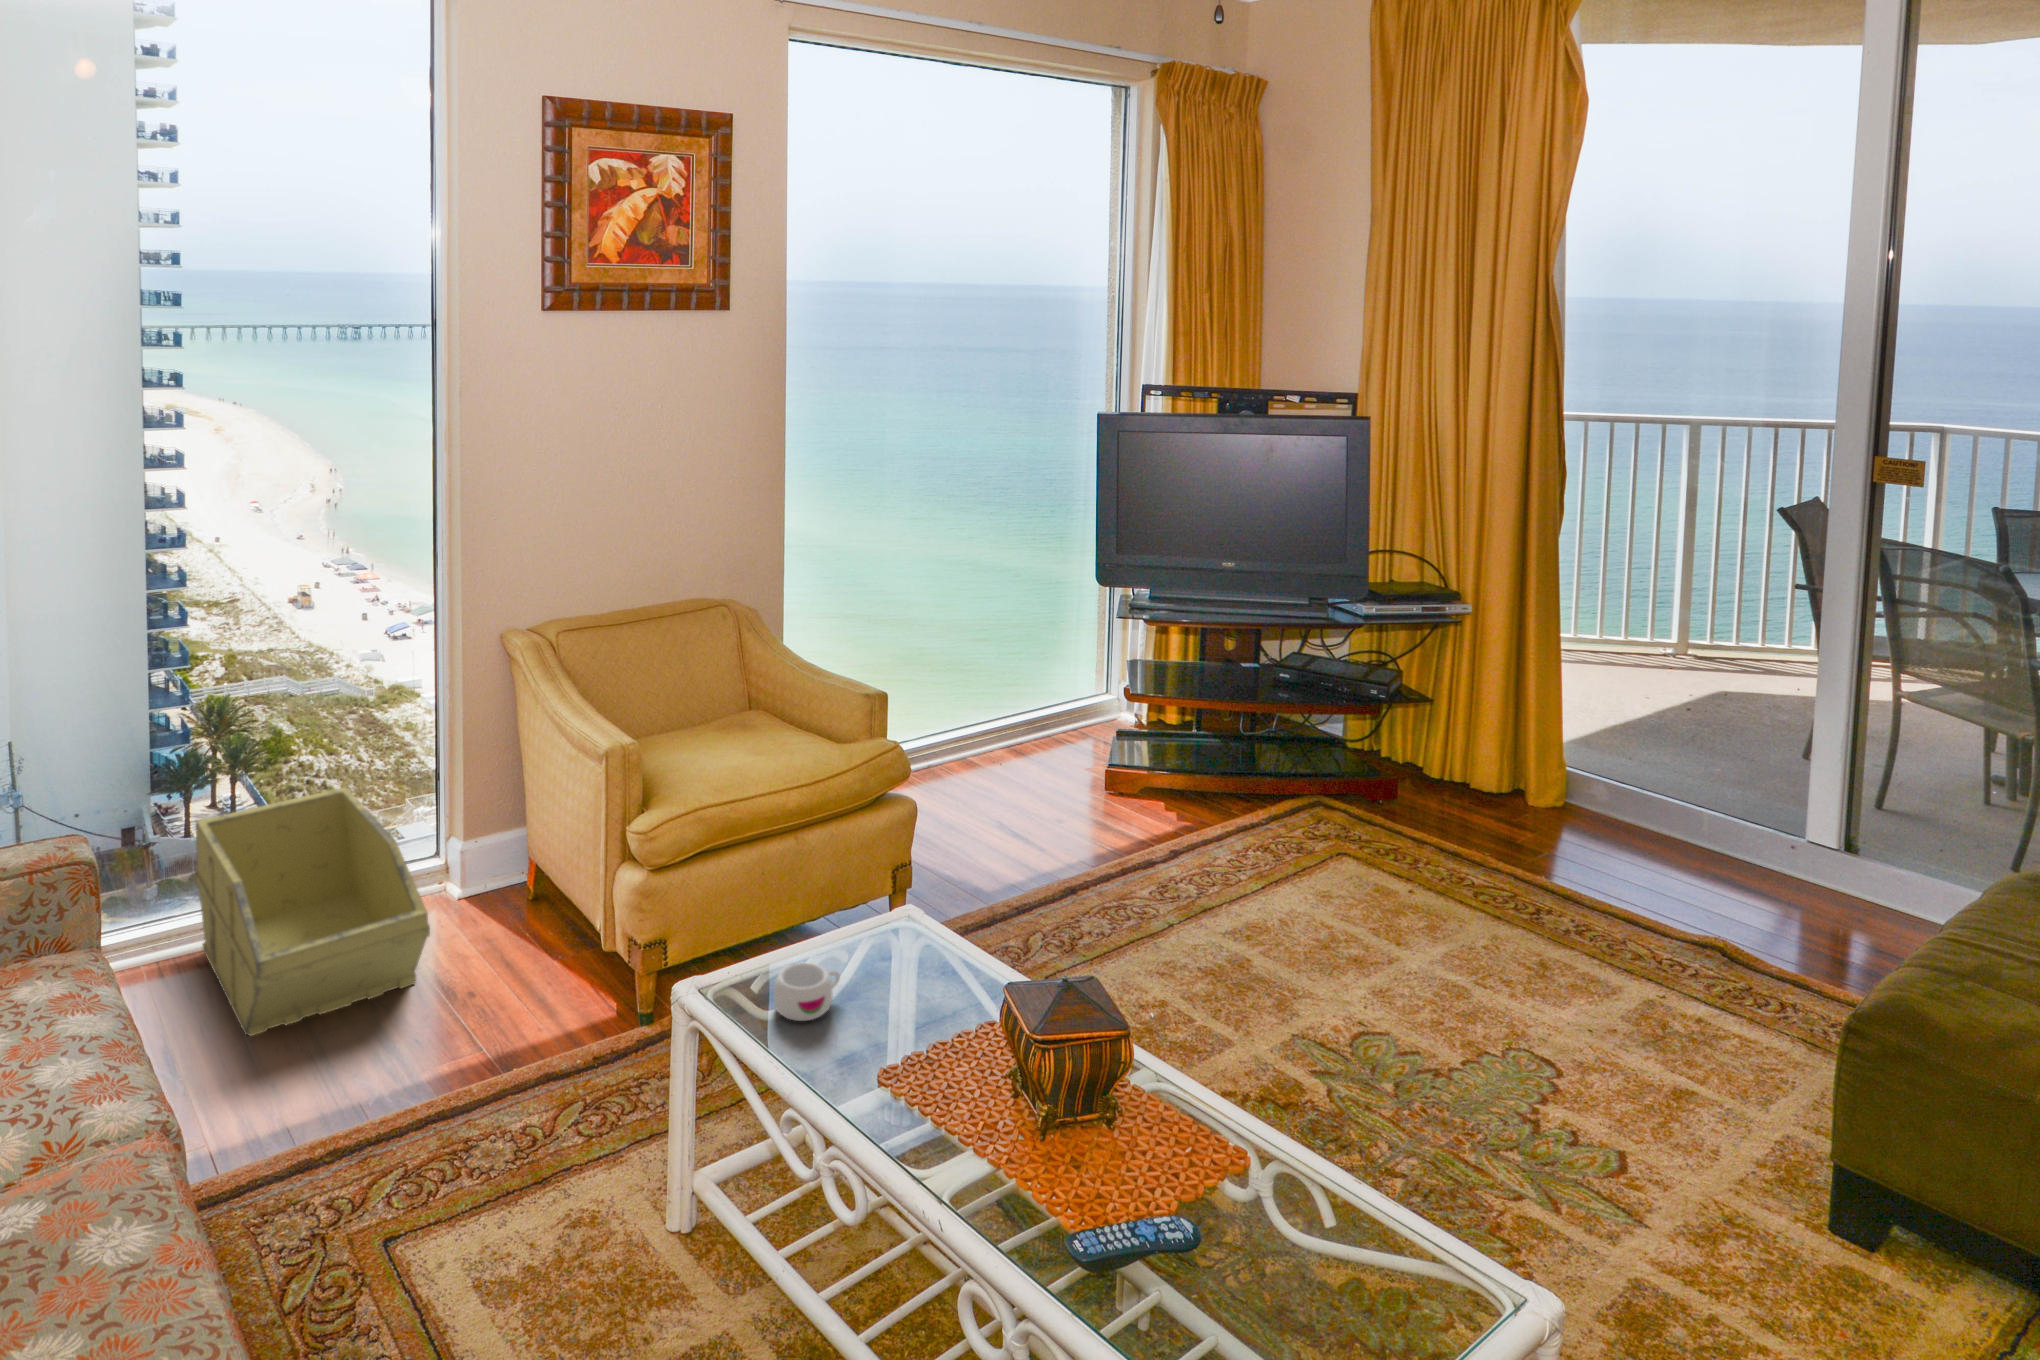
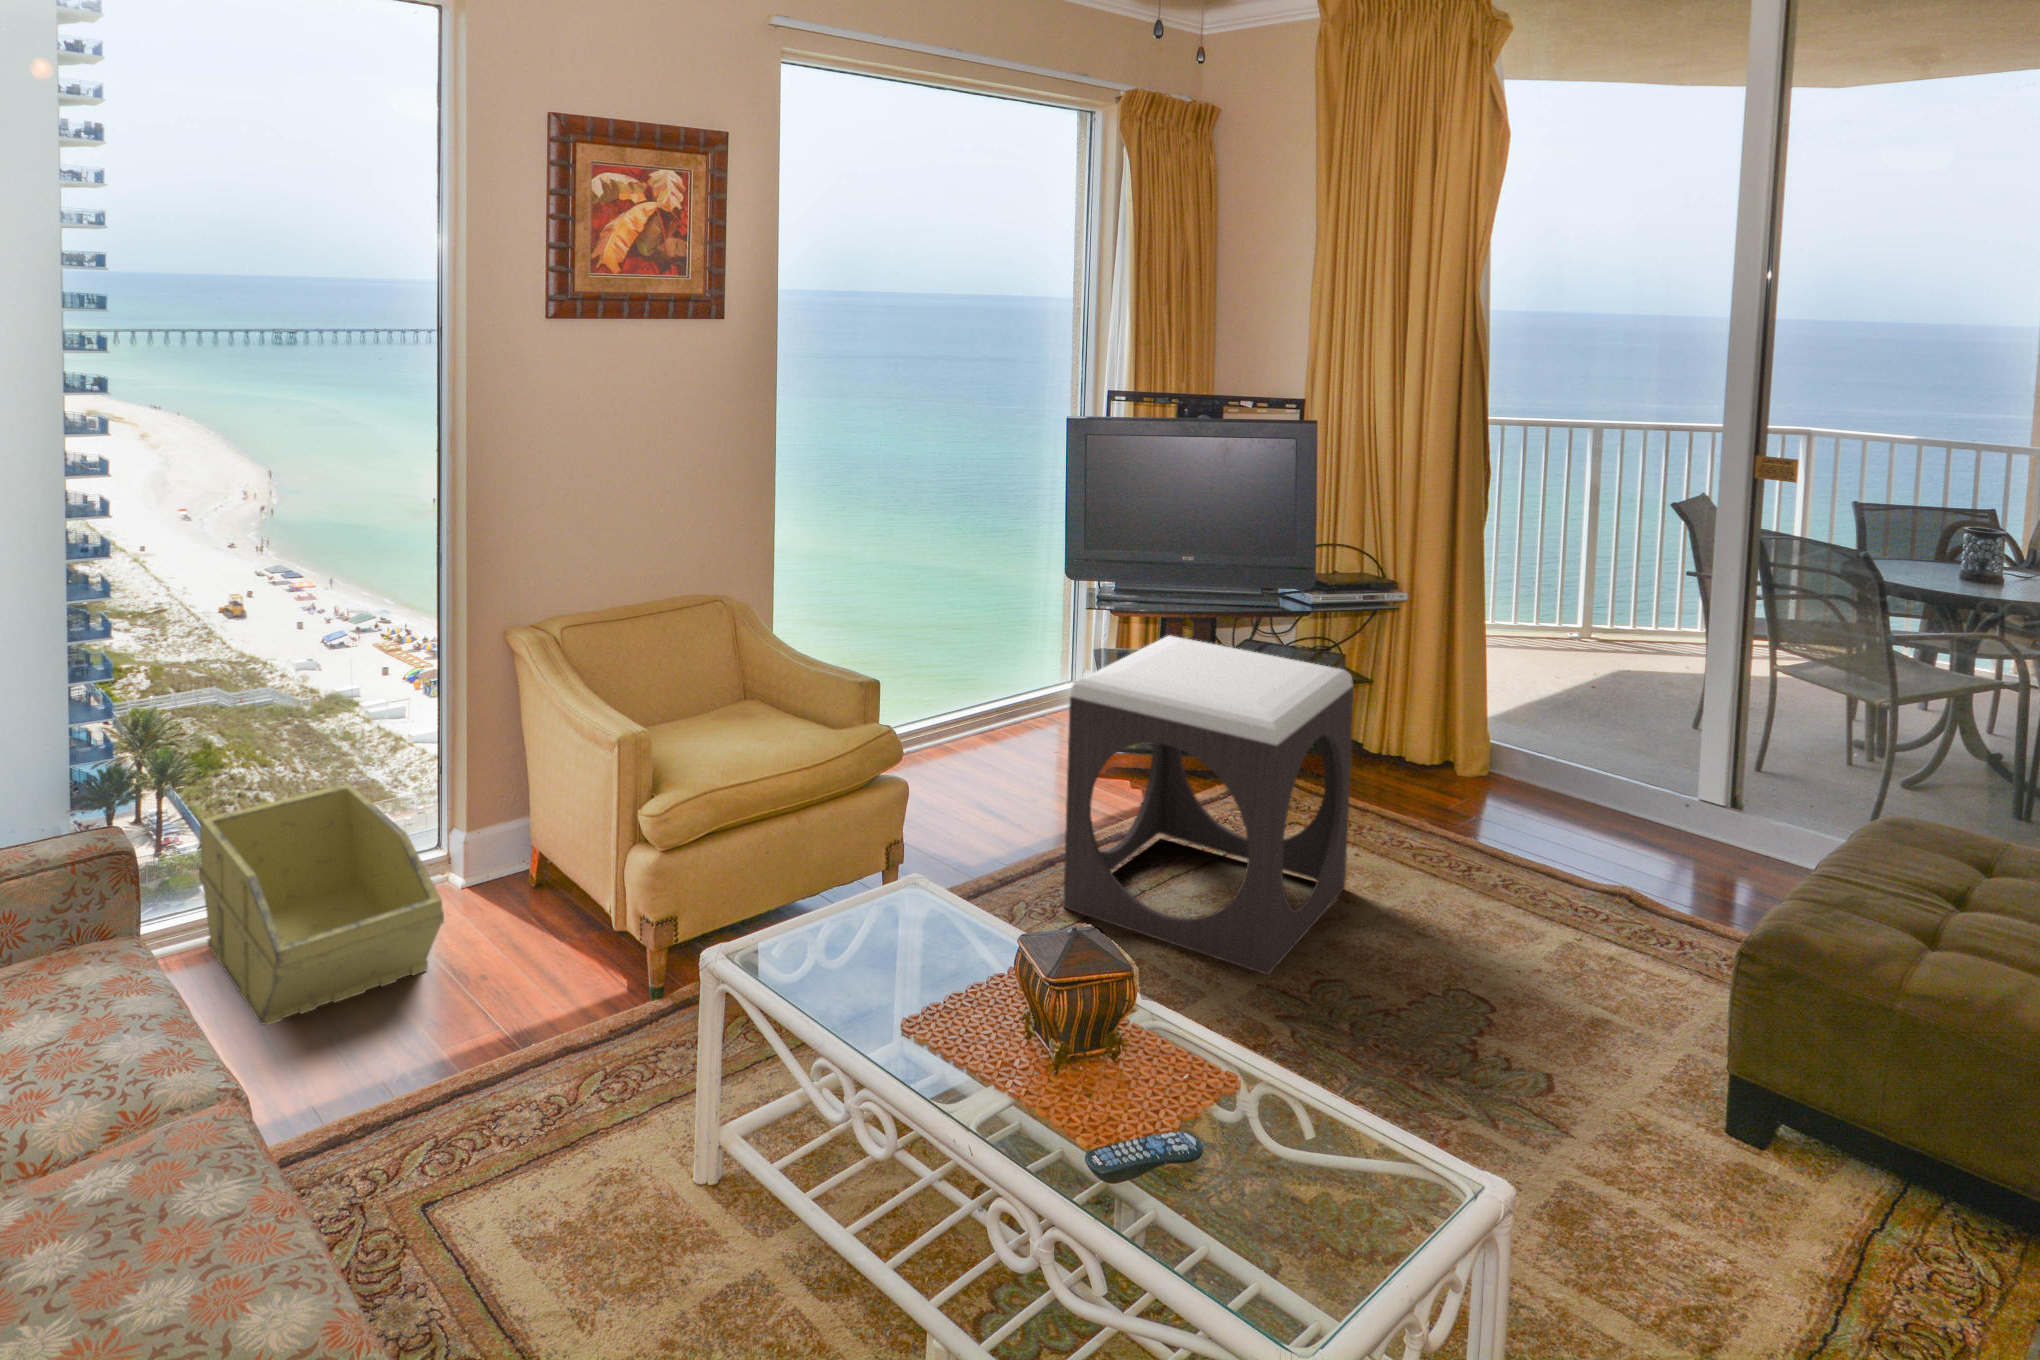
footstool: none [1081,647,1403,1026] -> present [1063,636,1354,975]
mug: present [773,963,840,1021] -> none [796,929,857,982]

